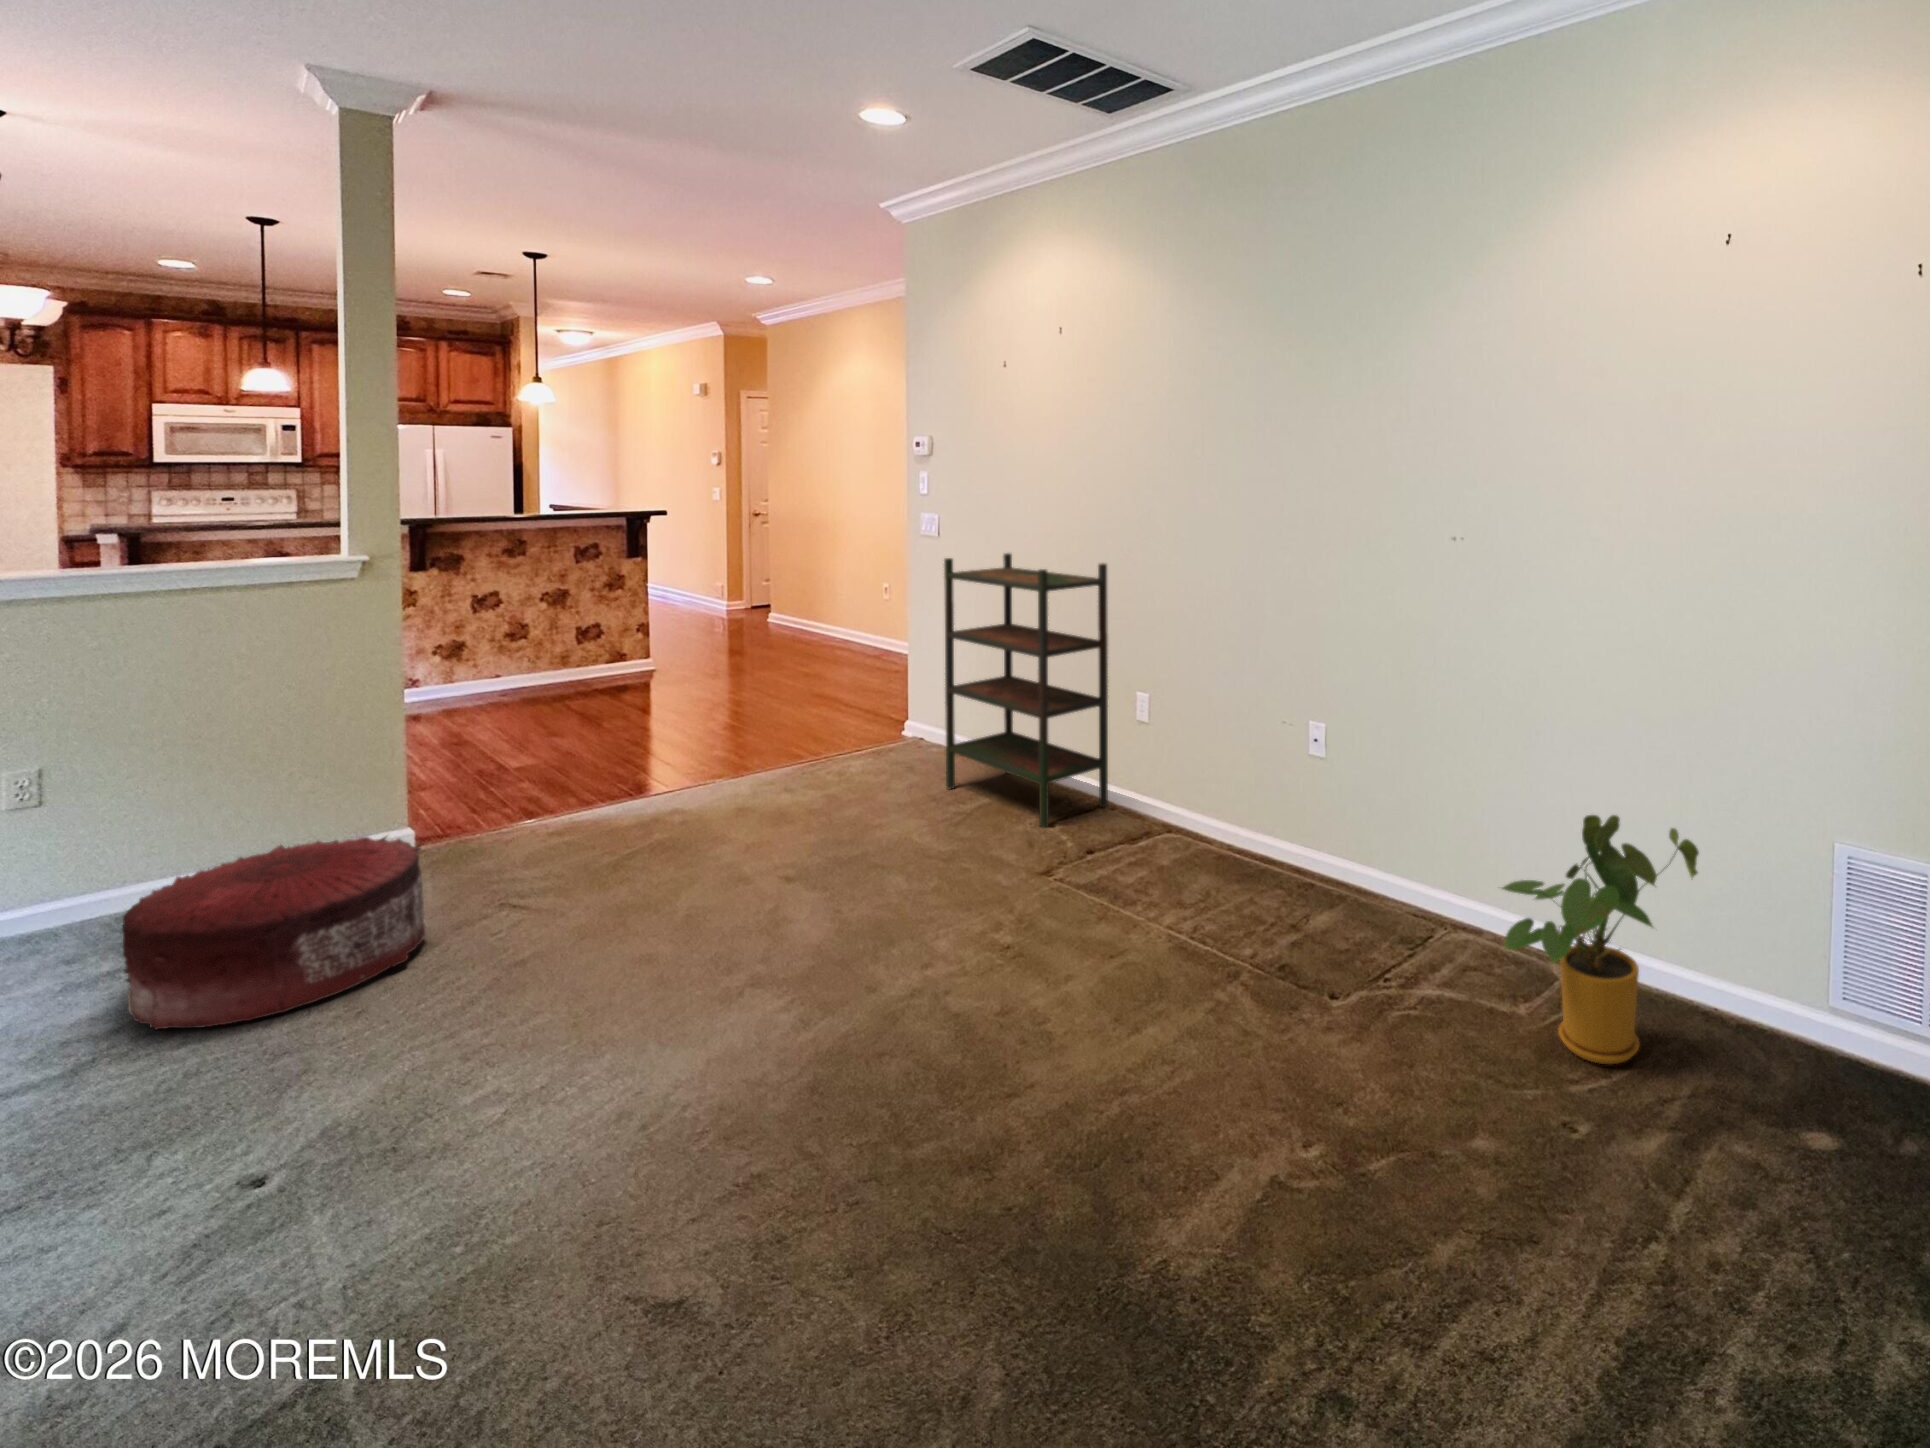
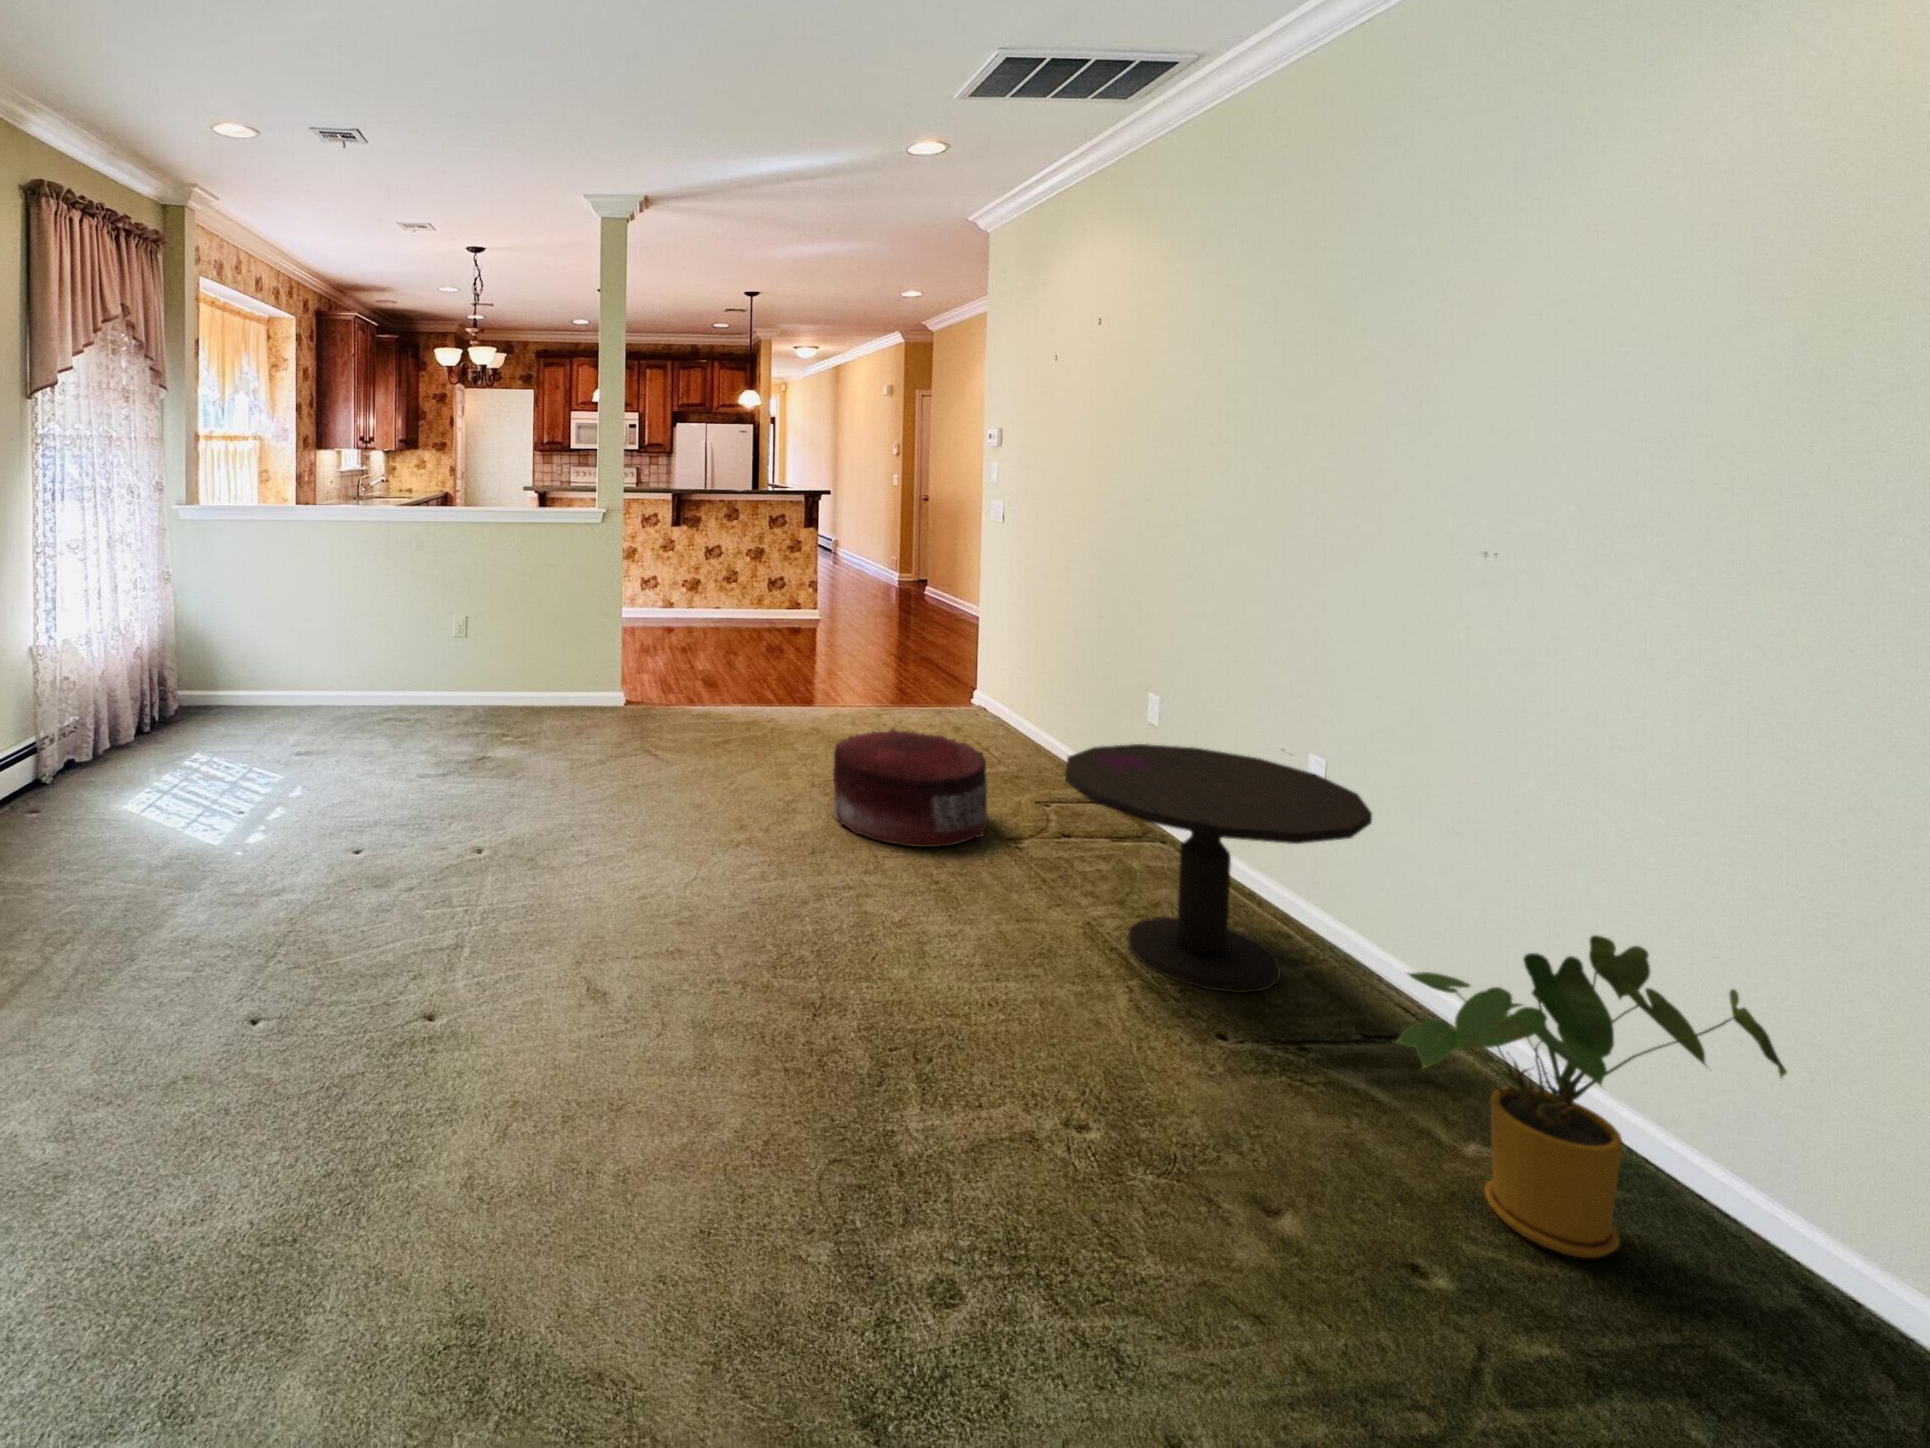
bookshelf: present [944,553,1108,827] -> none [978,542,1127,808]
side table: none [1145,732,1395,961] -> present [1065,744,1372,993]
pouf: present [122,837,427,1029] -> present [833,729,987,847]

